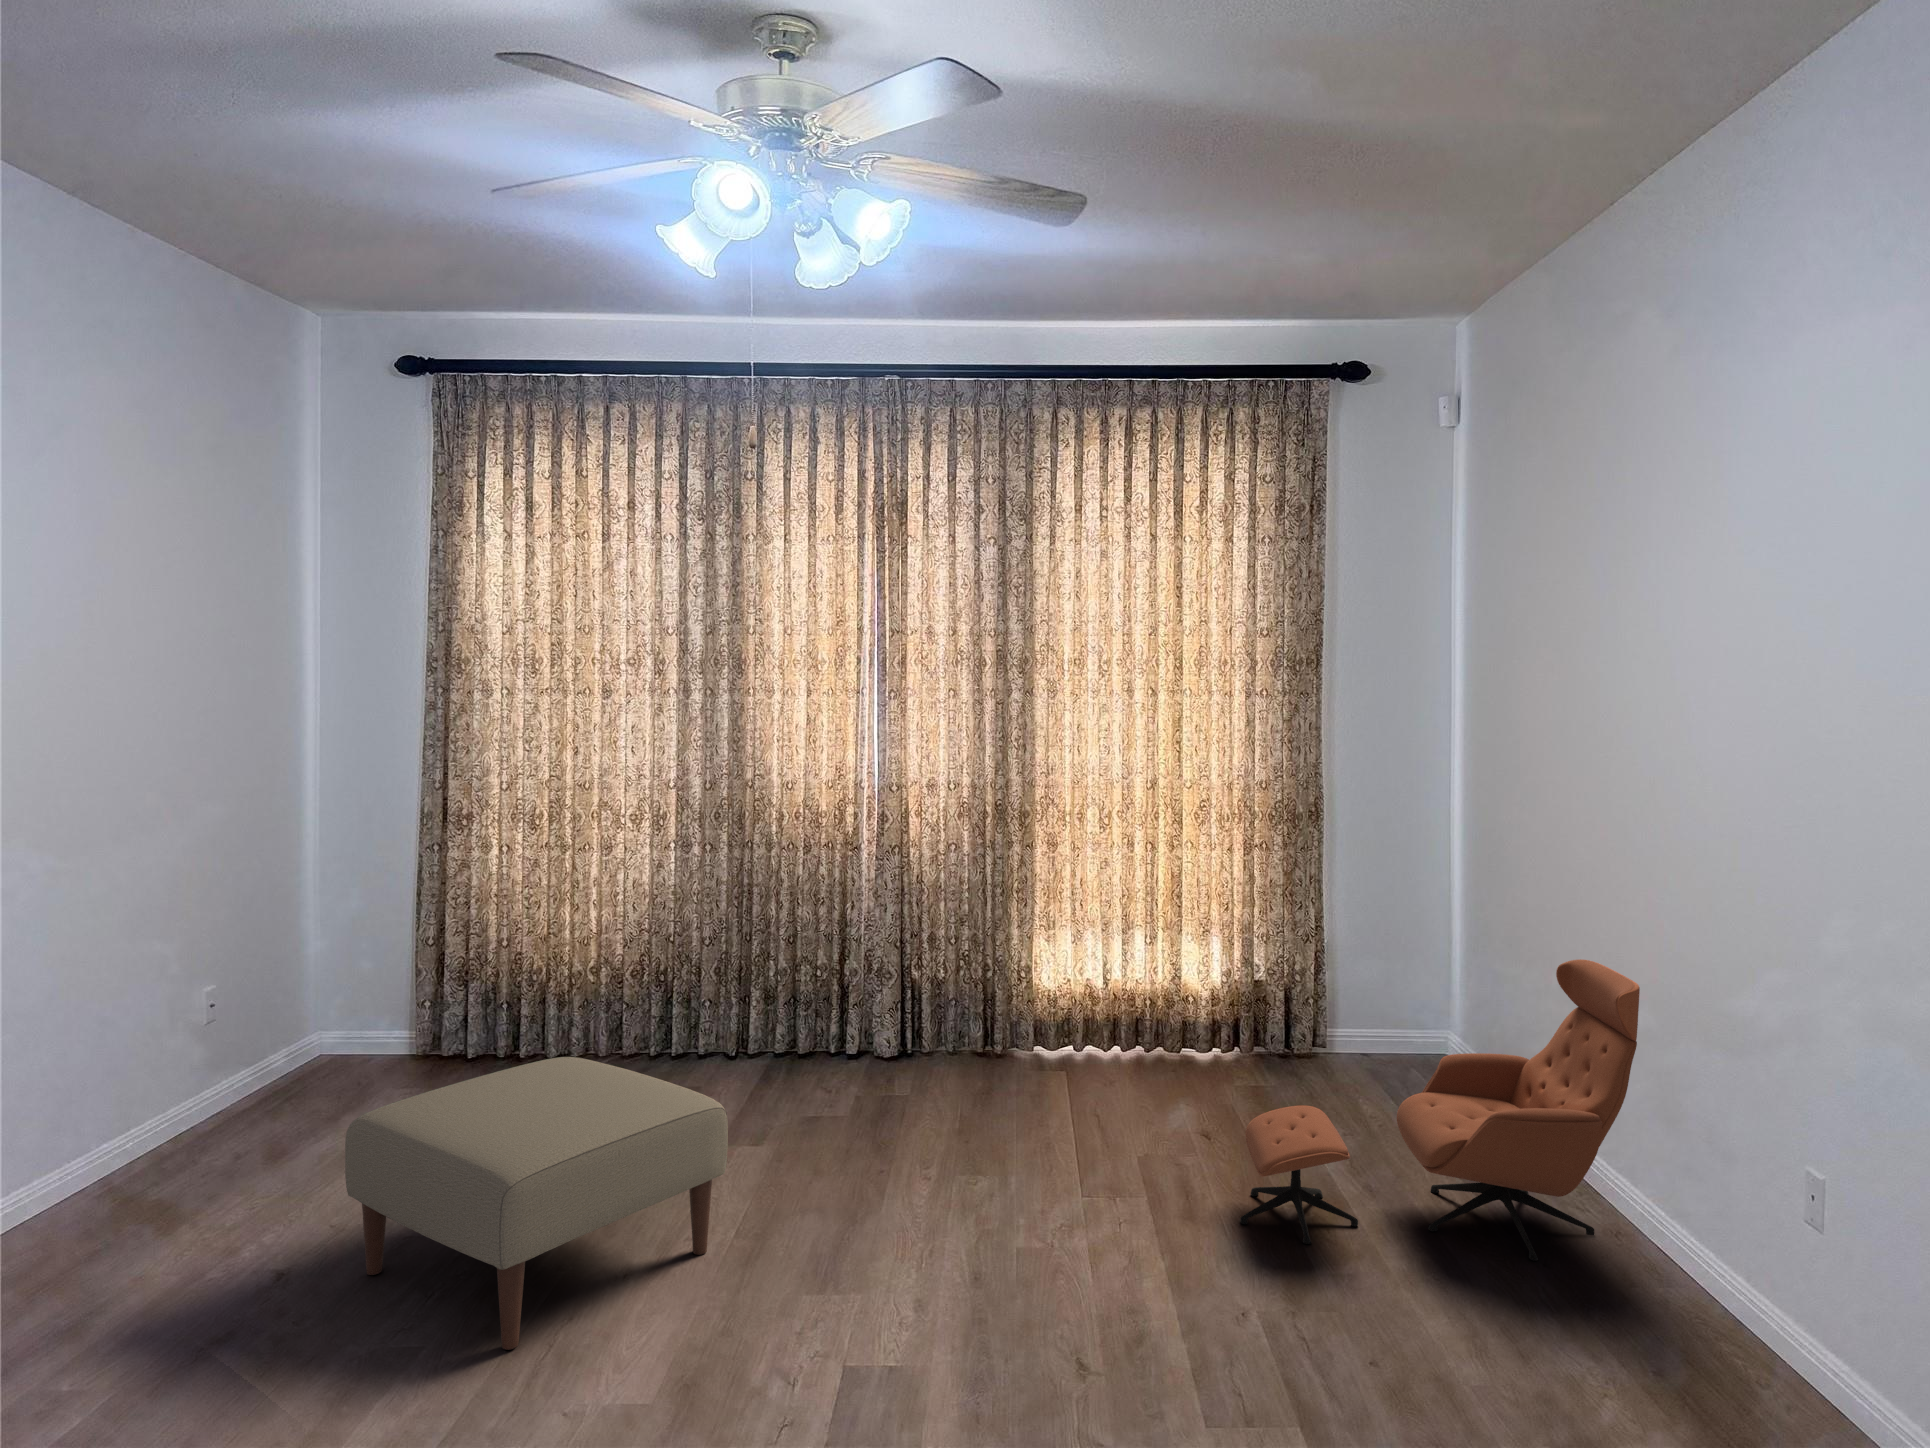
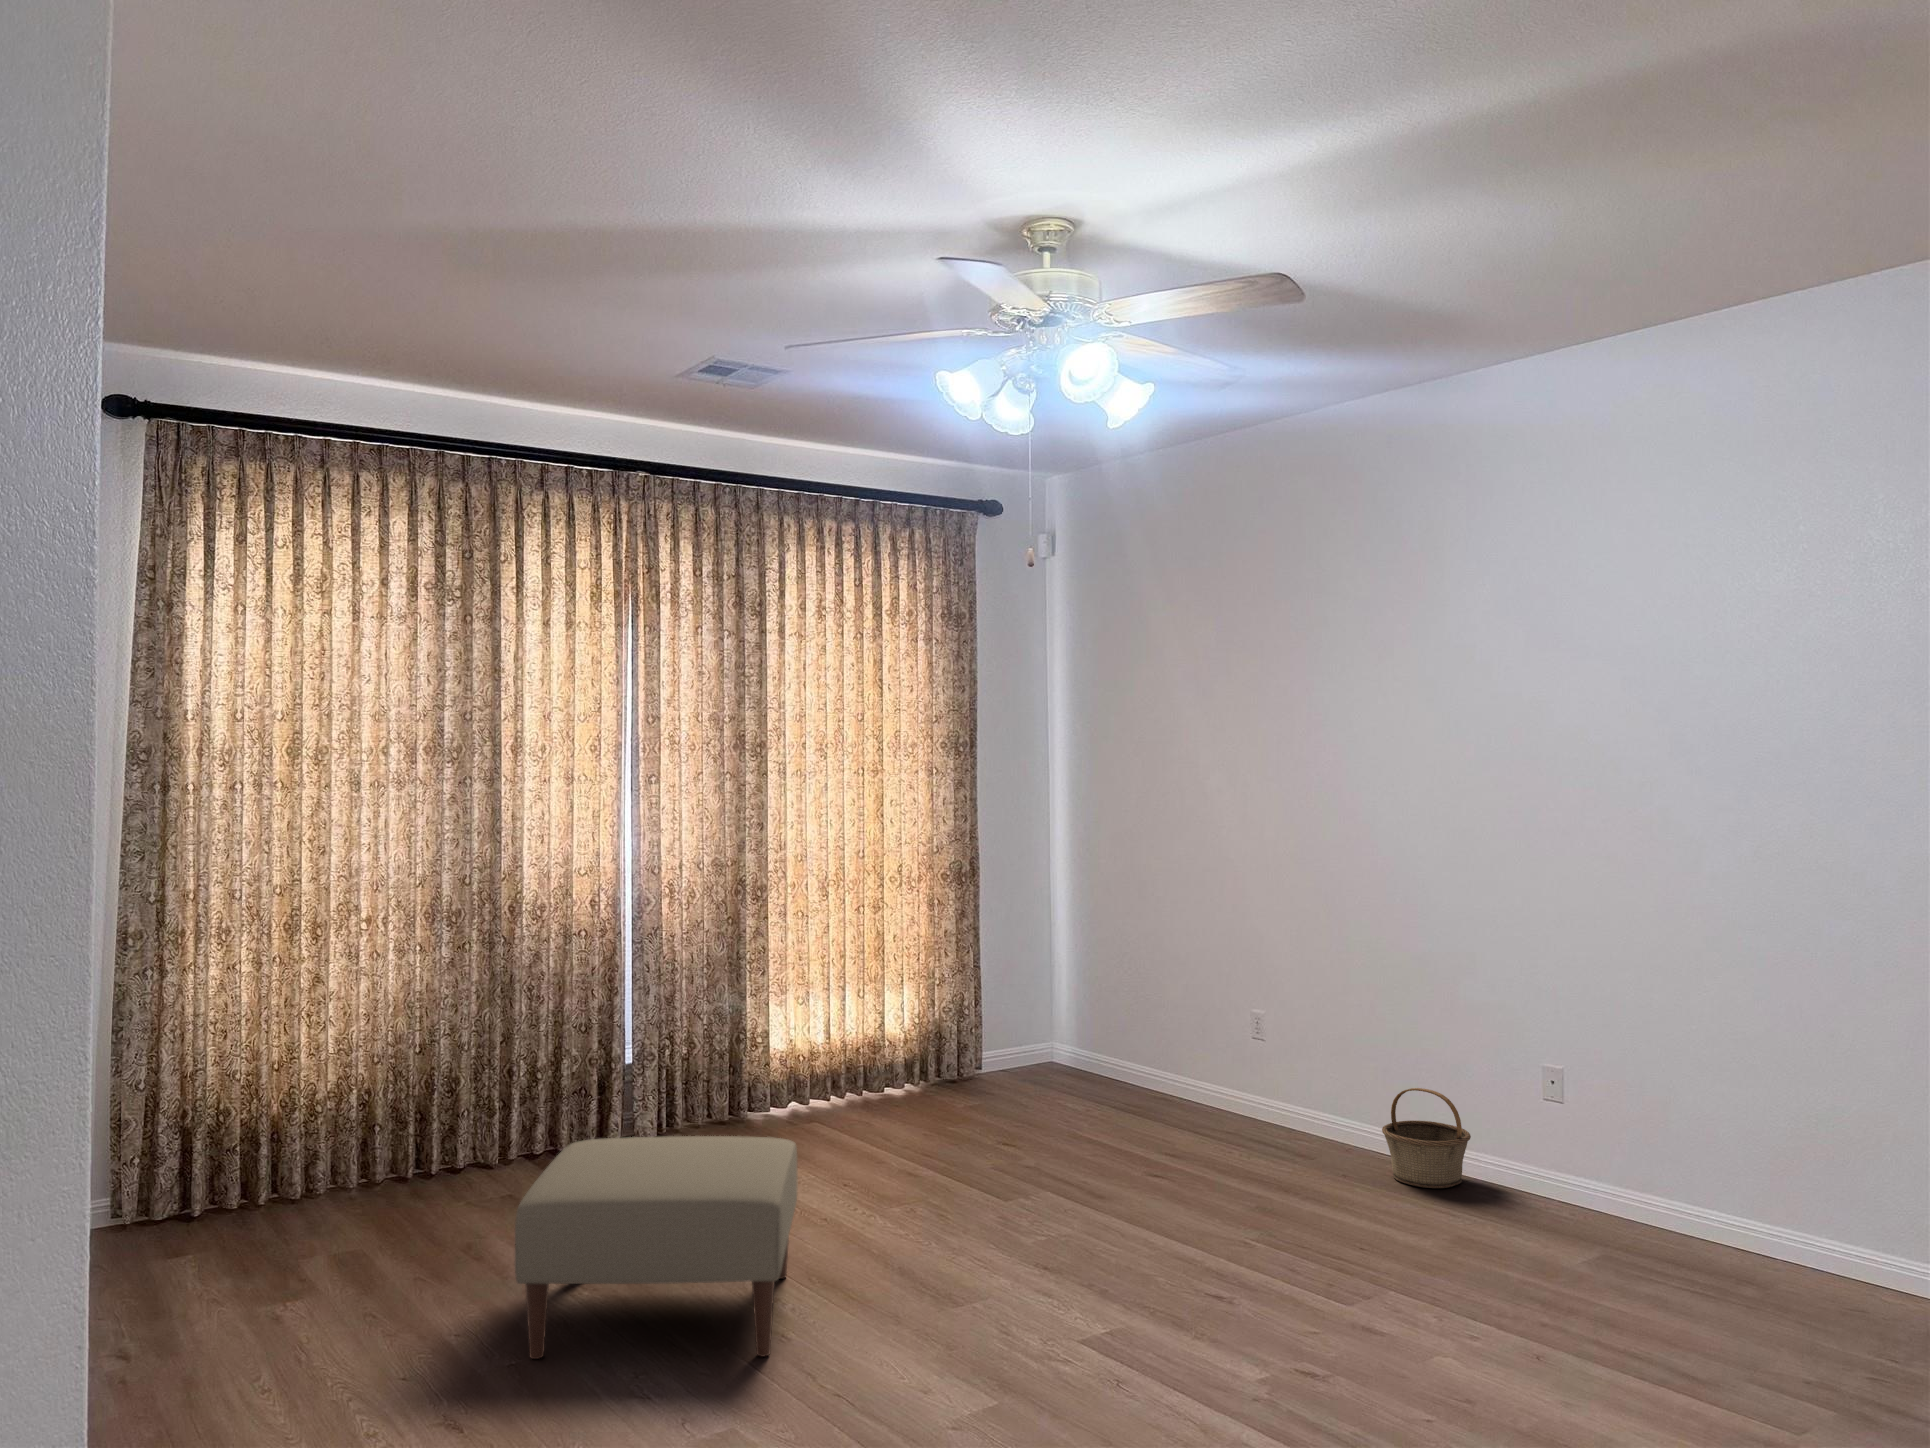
lounge chair: present [1240,959,1640,1261] -> none [1075,951,1318,1176]
basket: none [1639,1222,1797,1404] -> present [1382,1088,1471,1188]

